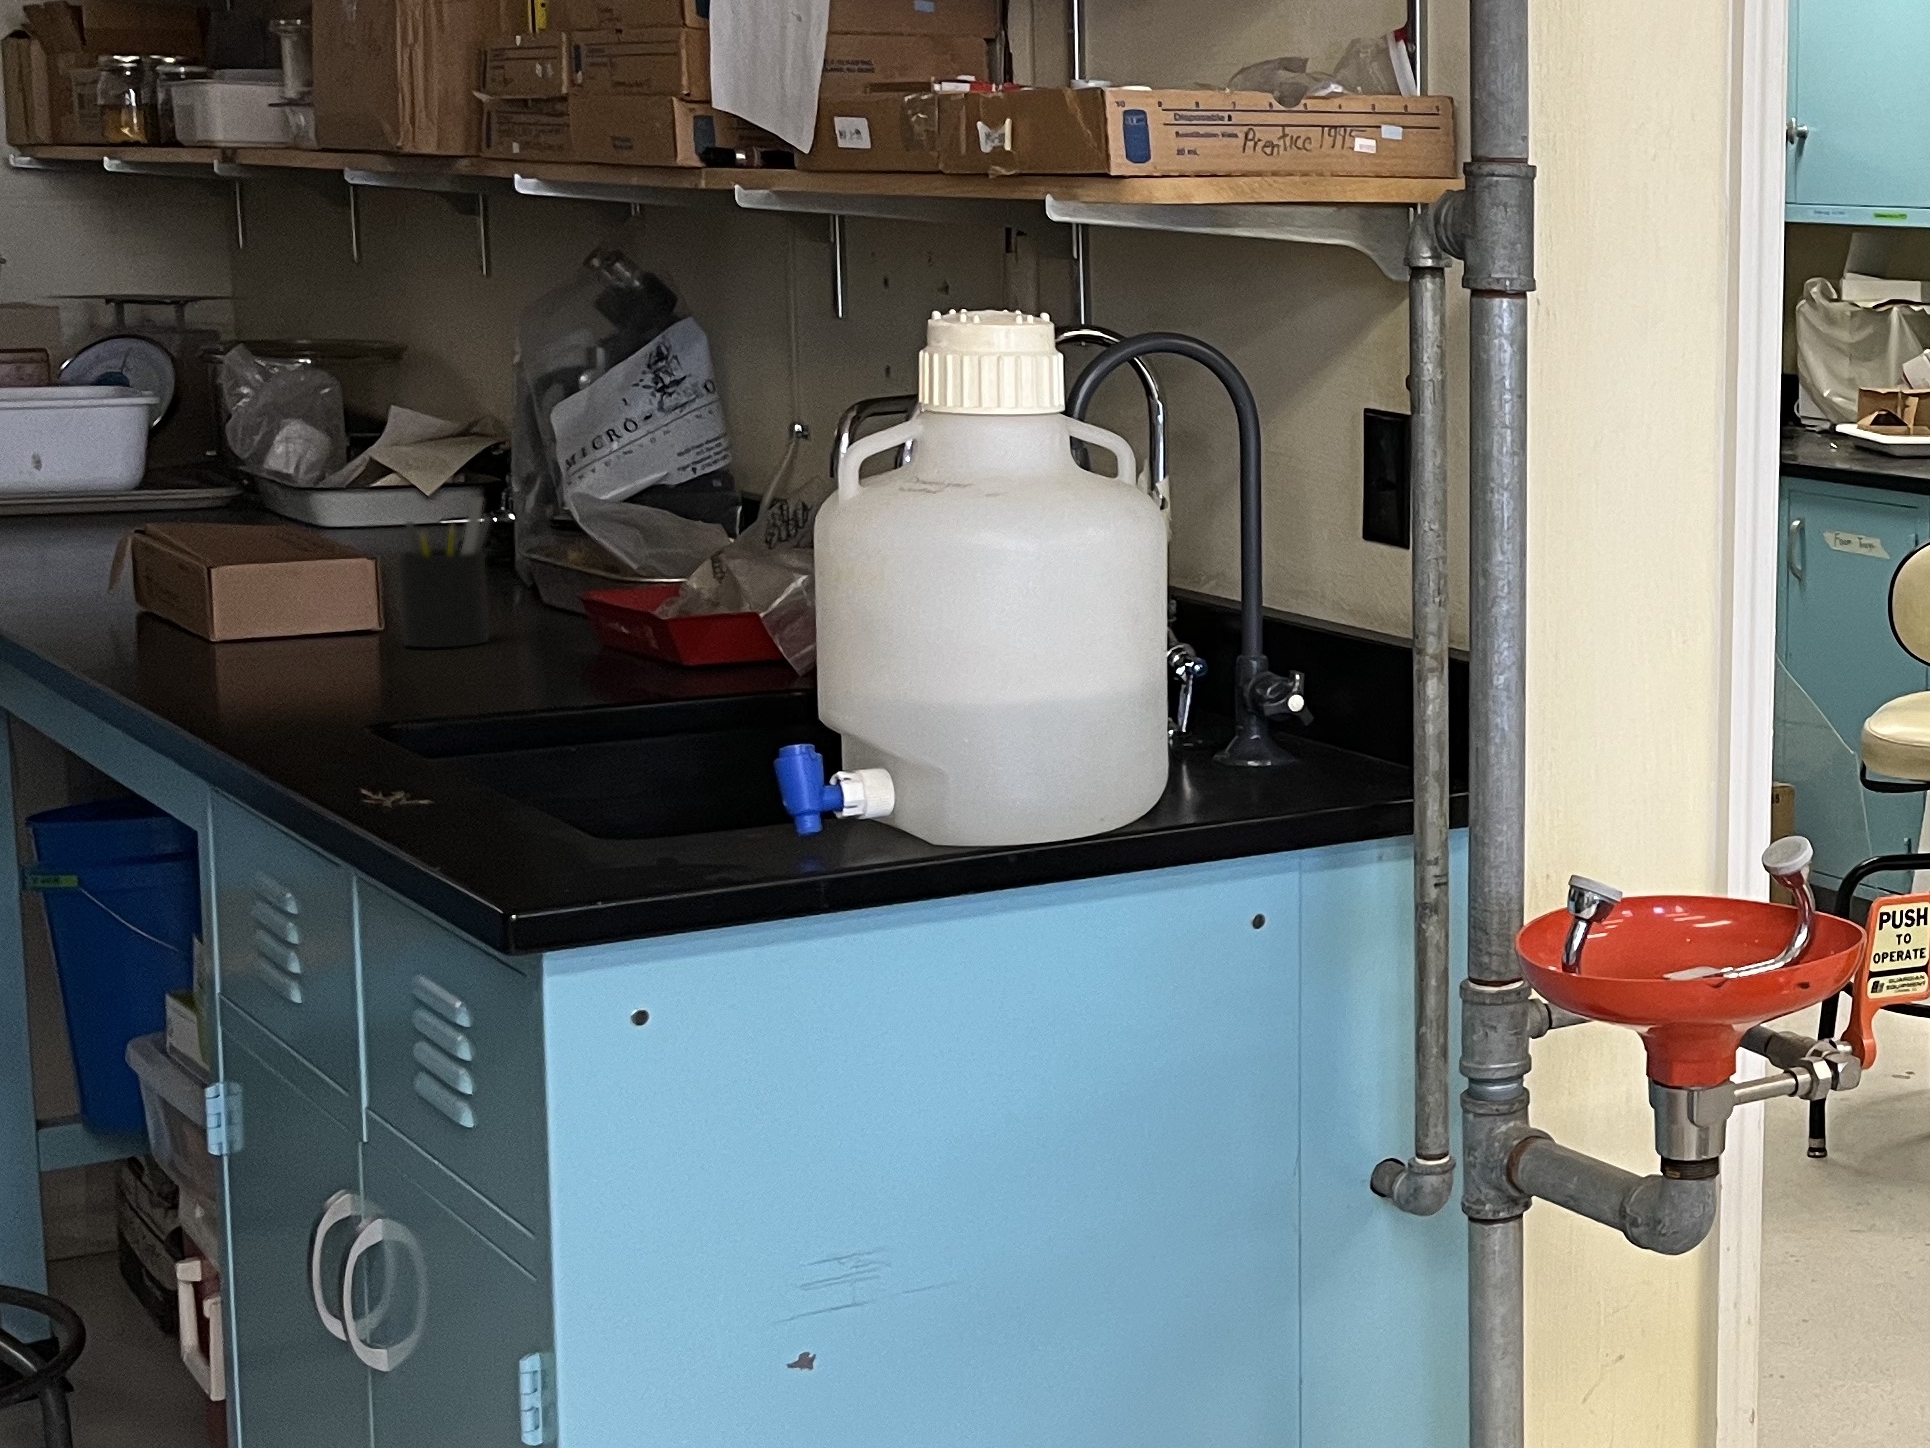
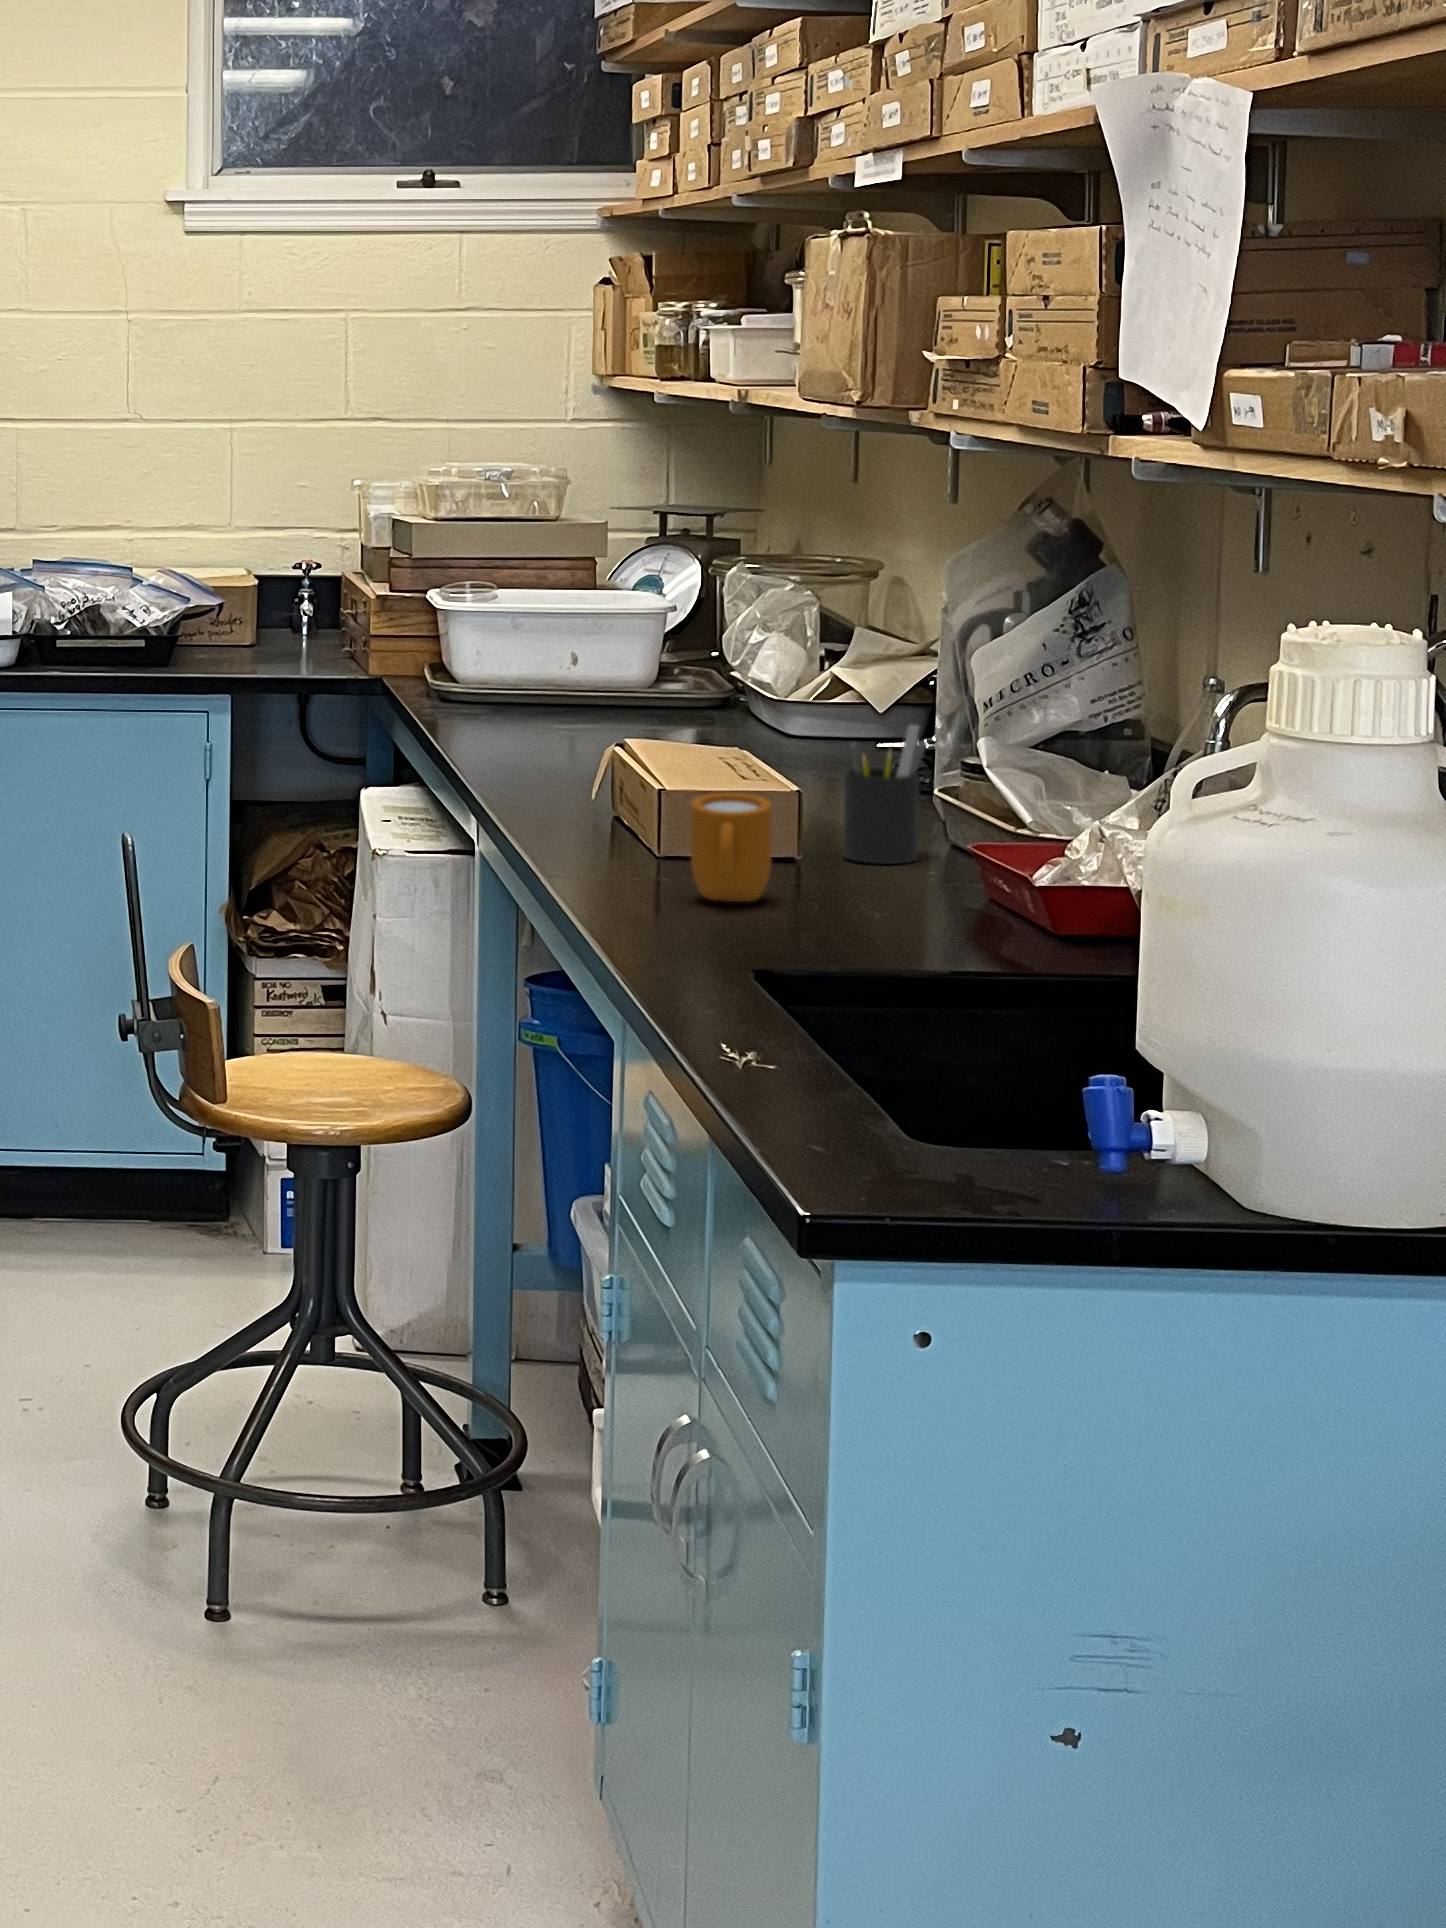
mug: none [232,574,335,692] -> present [691,793,771,902]

